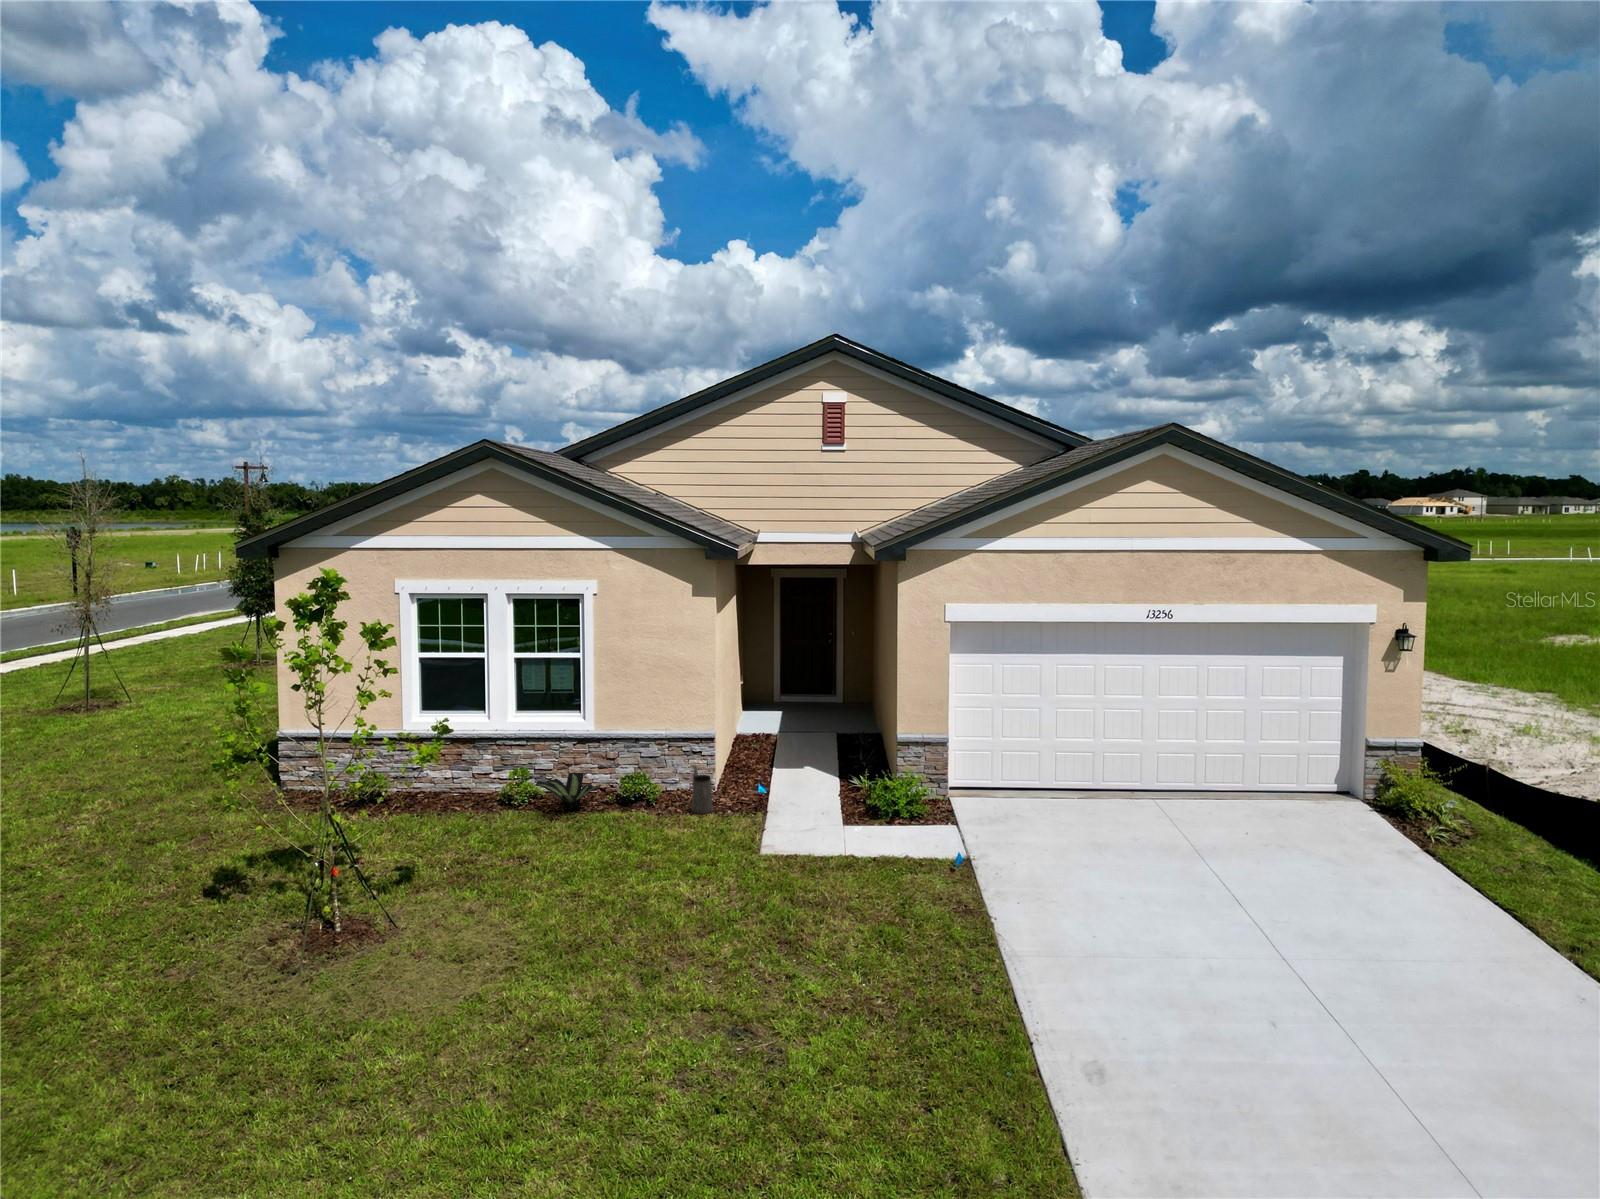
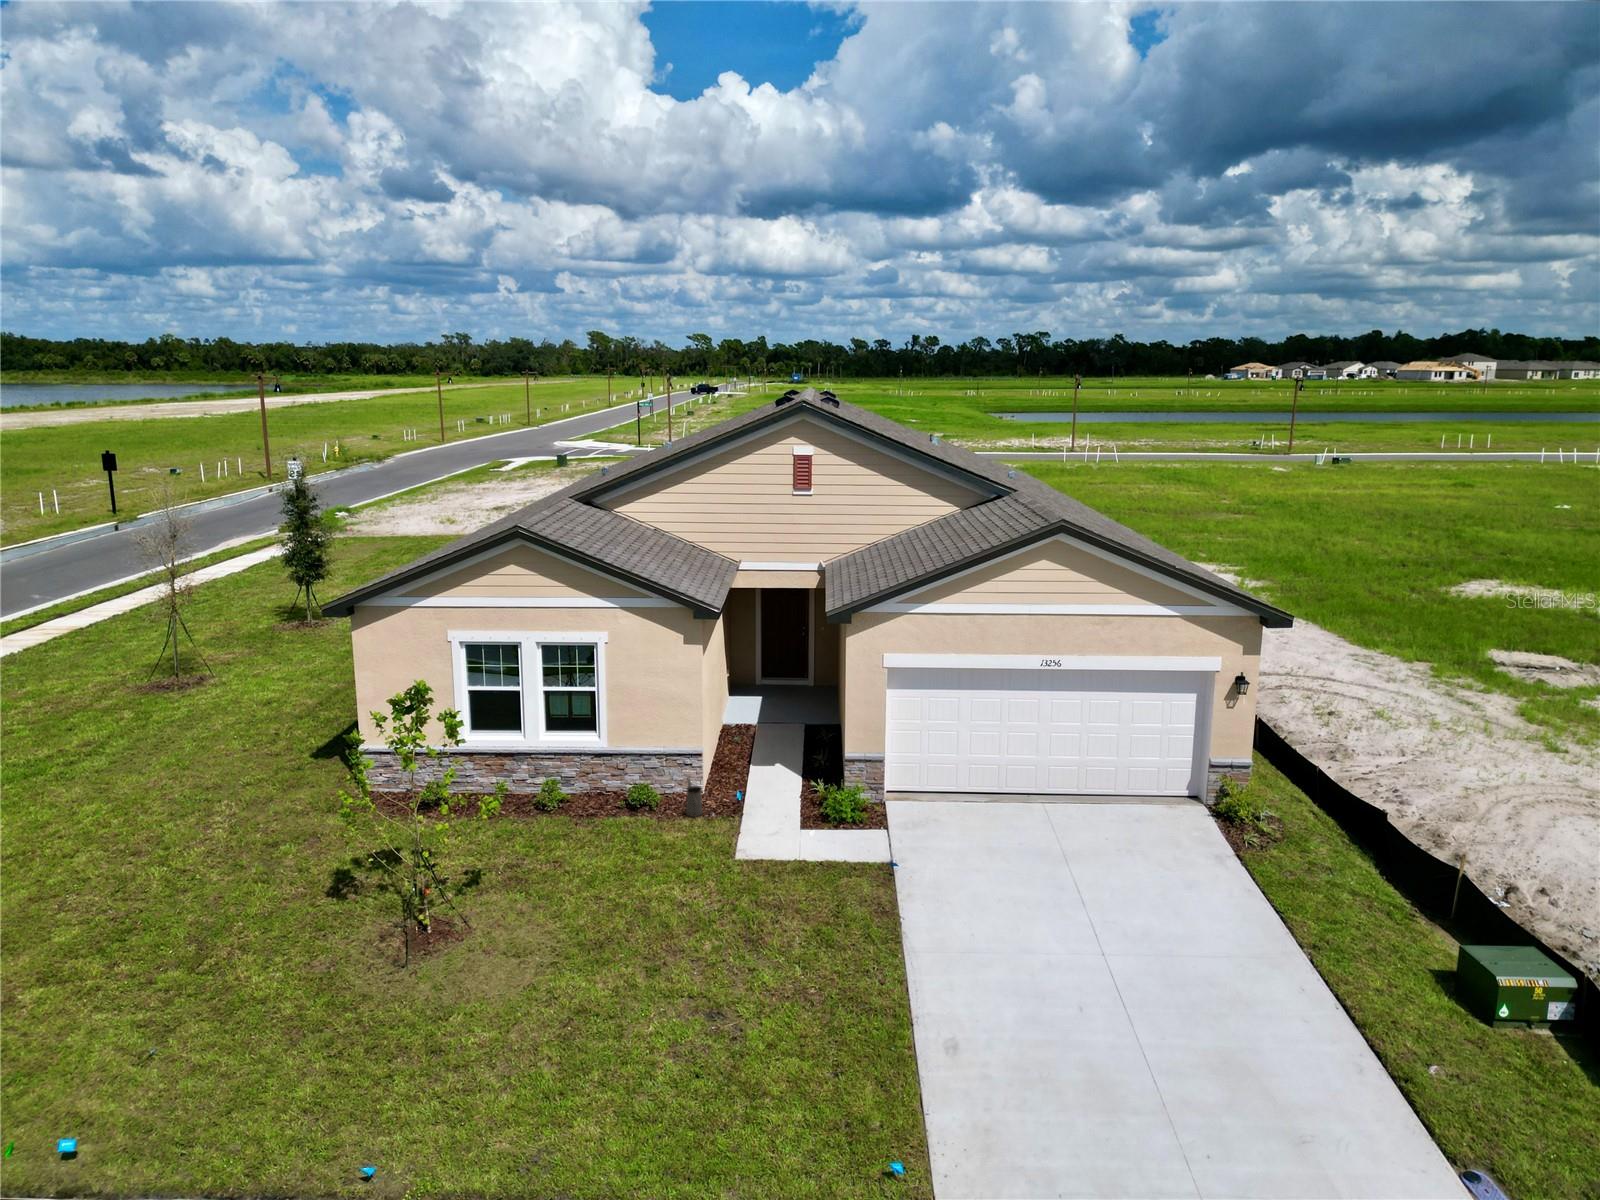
potted plant: present [535,773,601,811] -> none [566,782,617,814]

